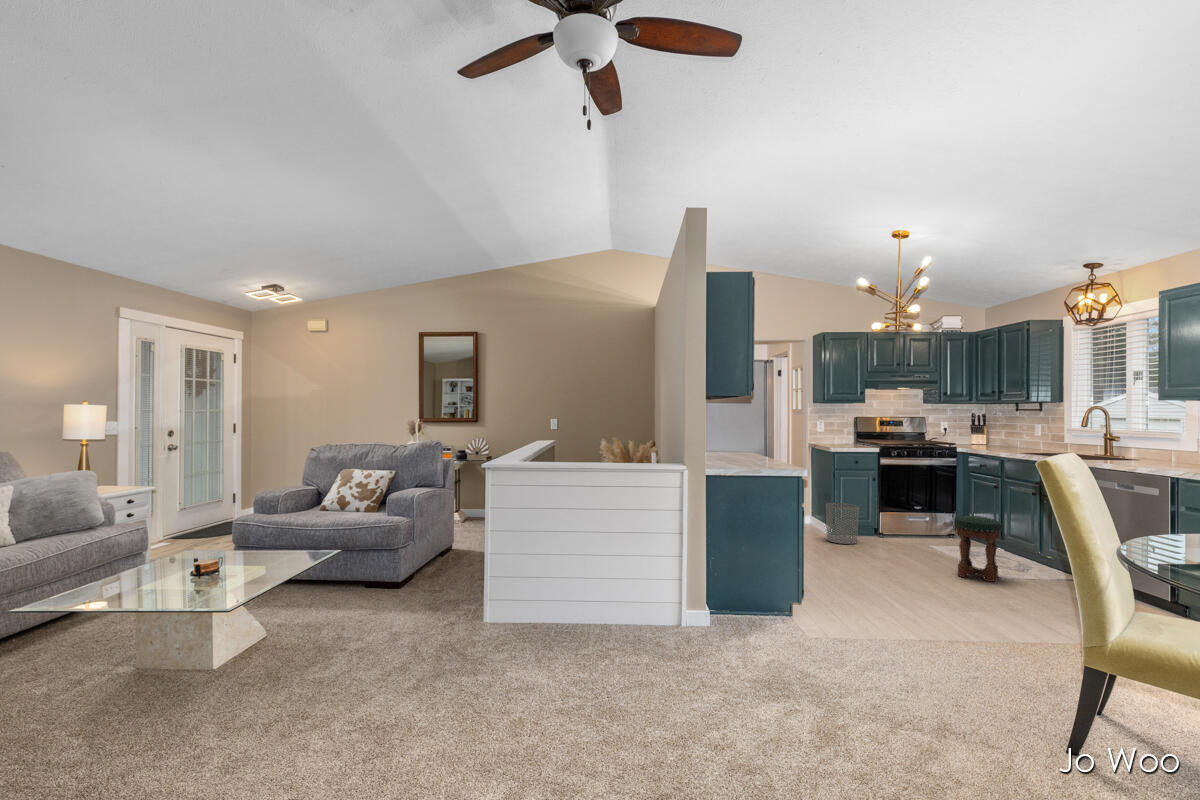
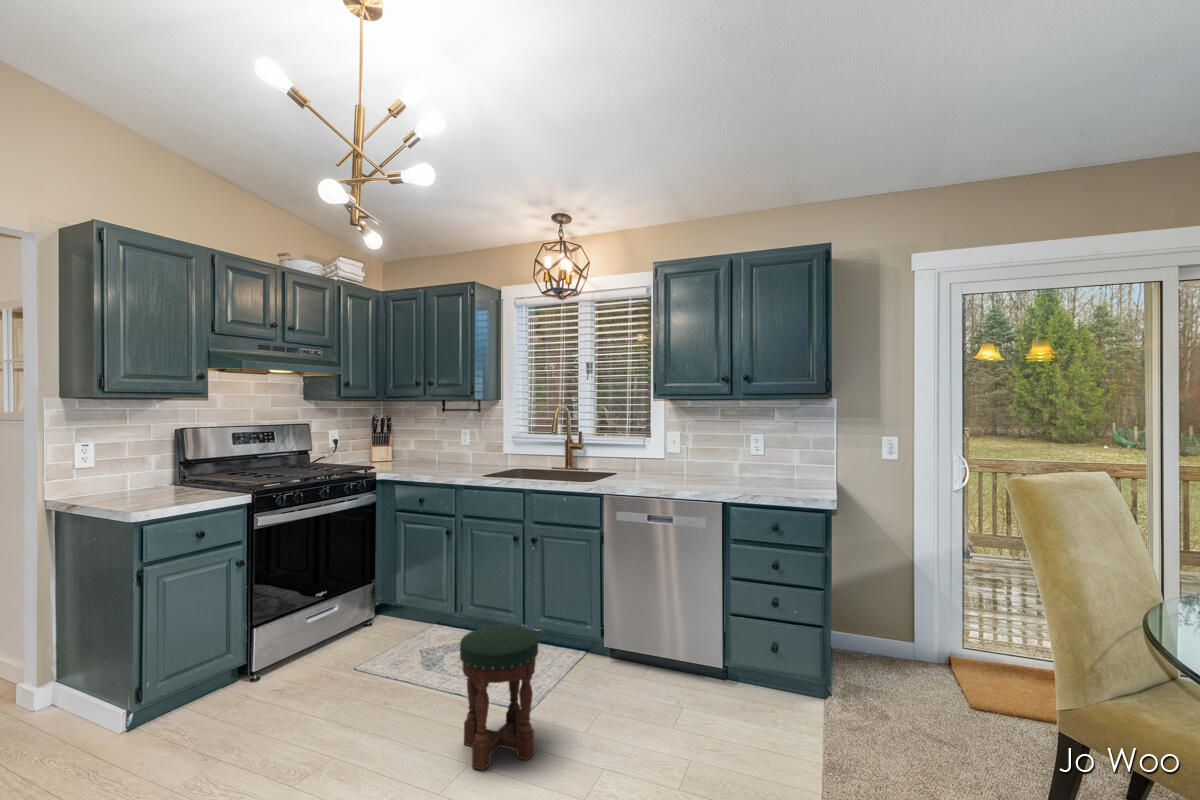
waste bin: present [826,503,859,544] -> none [117,638,212,760]

